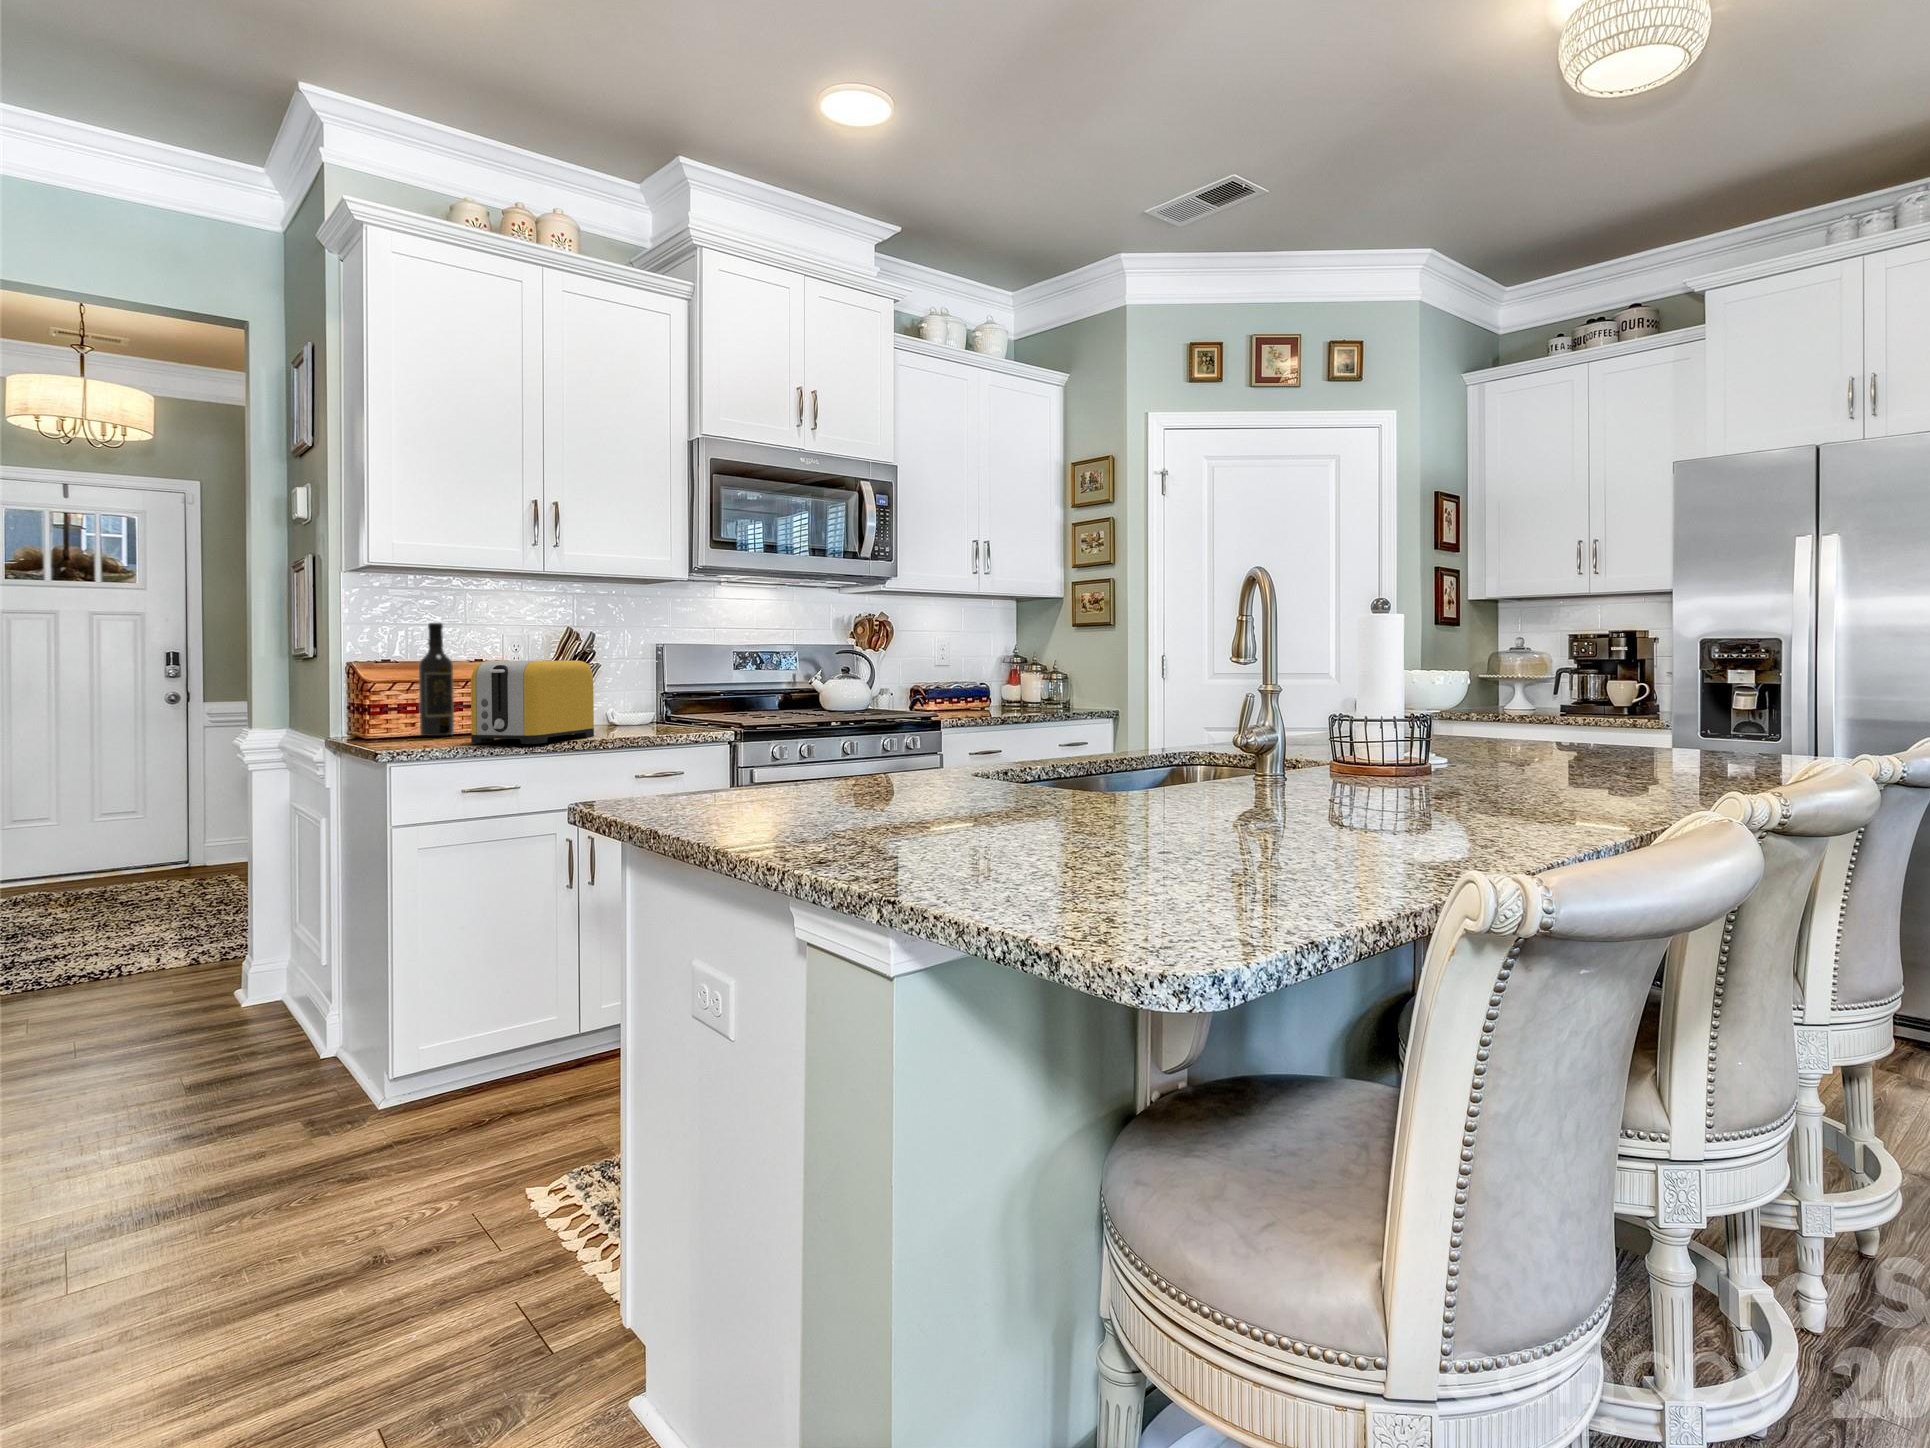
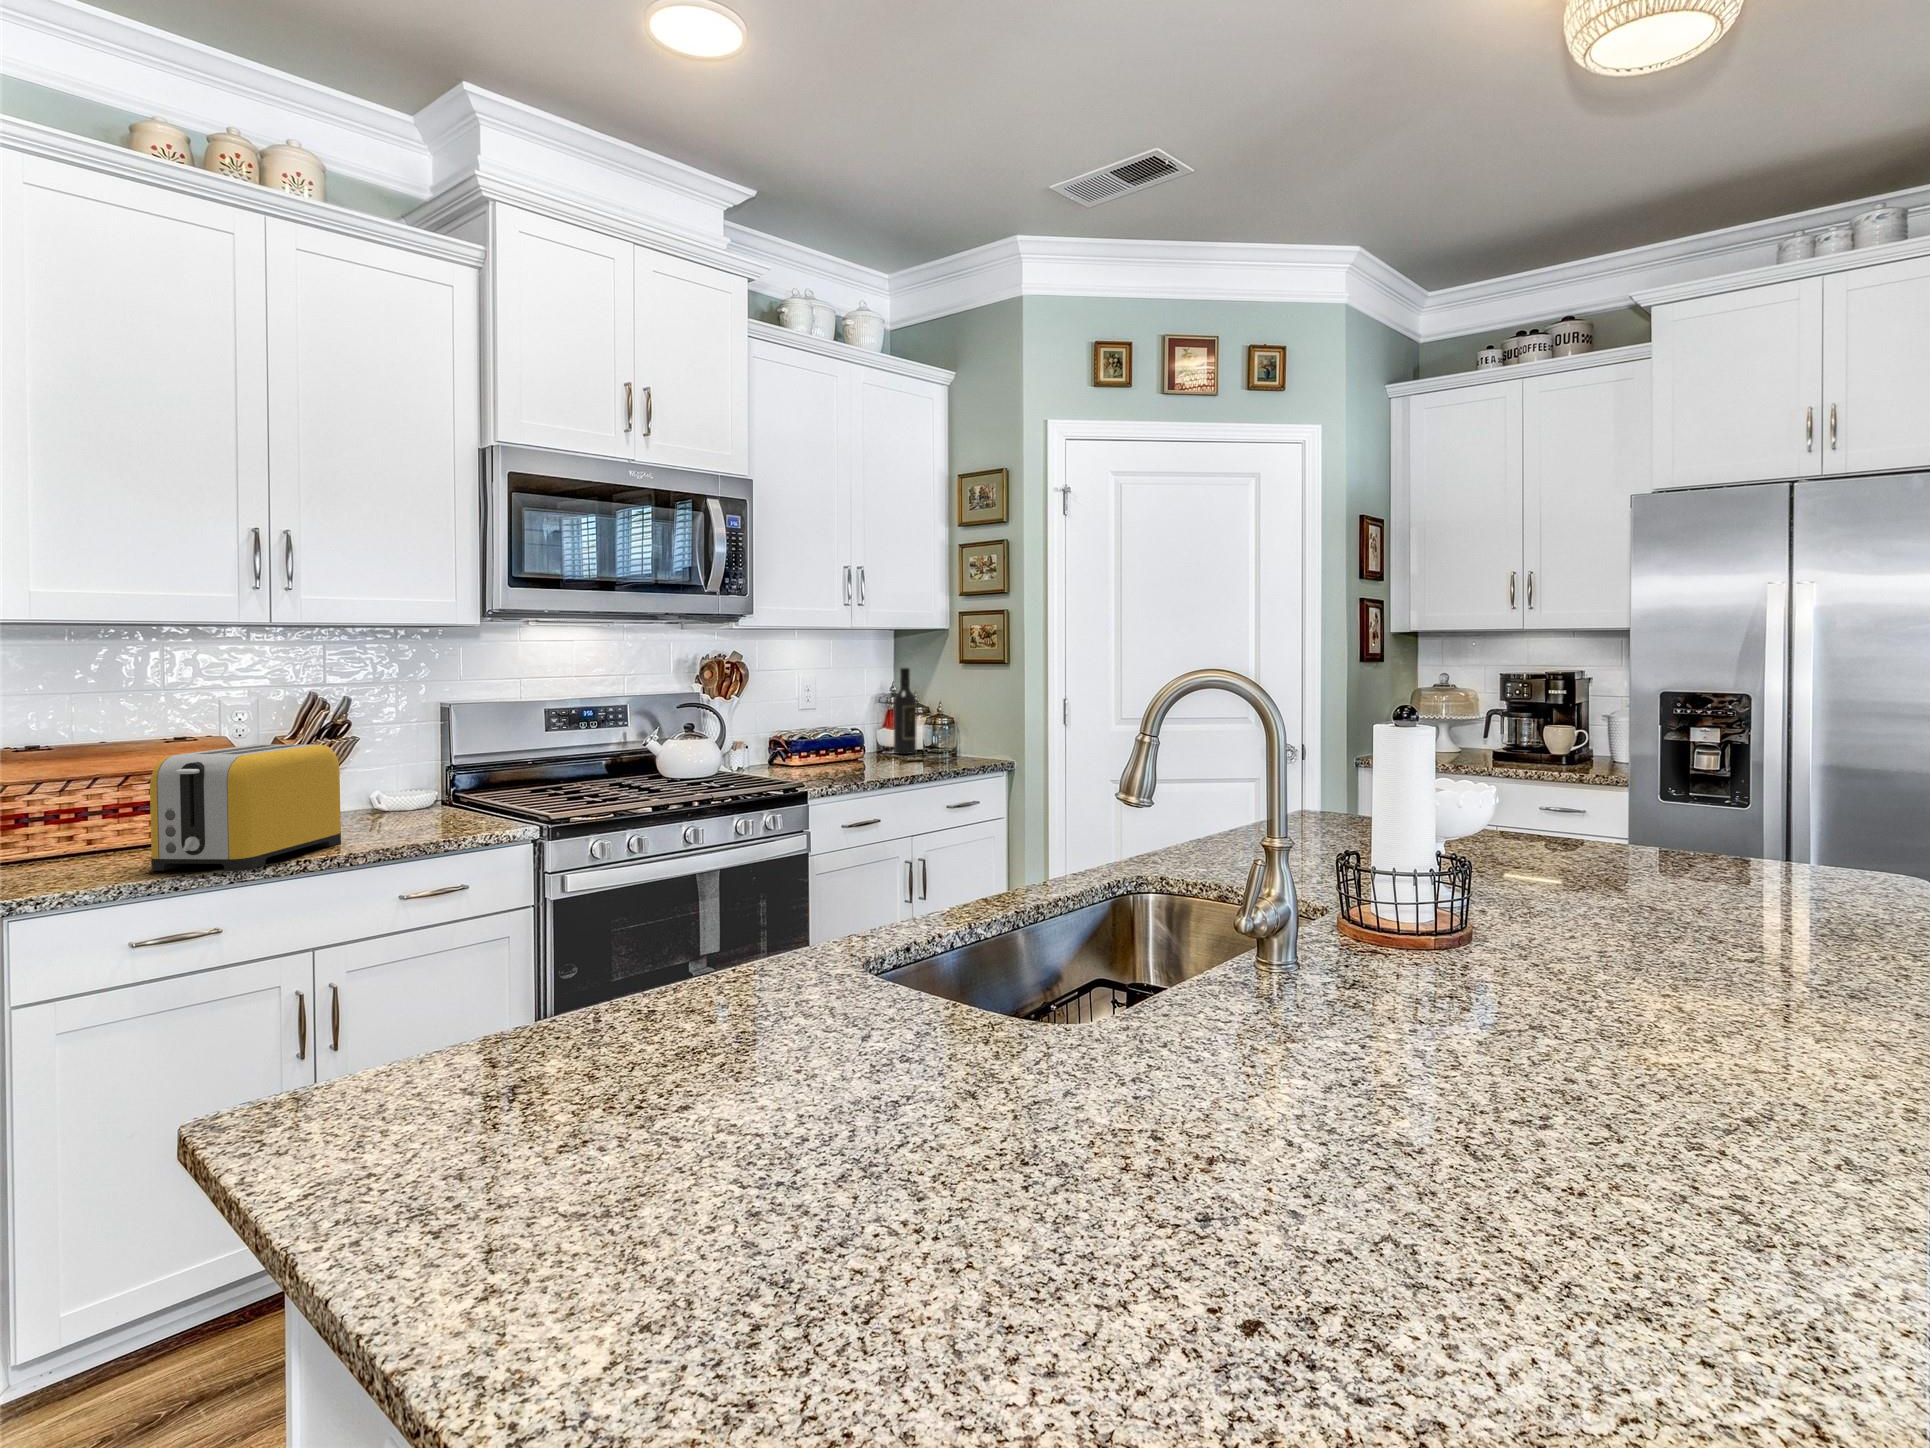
wine bottle: present [419,623,454,736] -> present [893,668,917,754]

